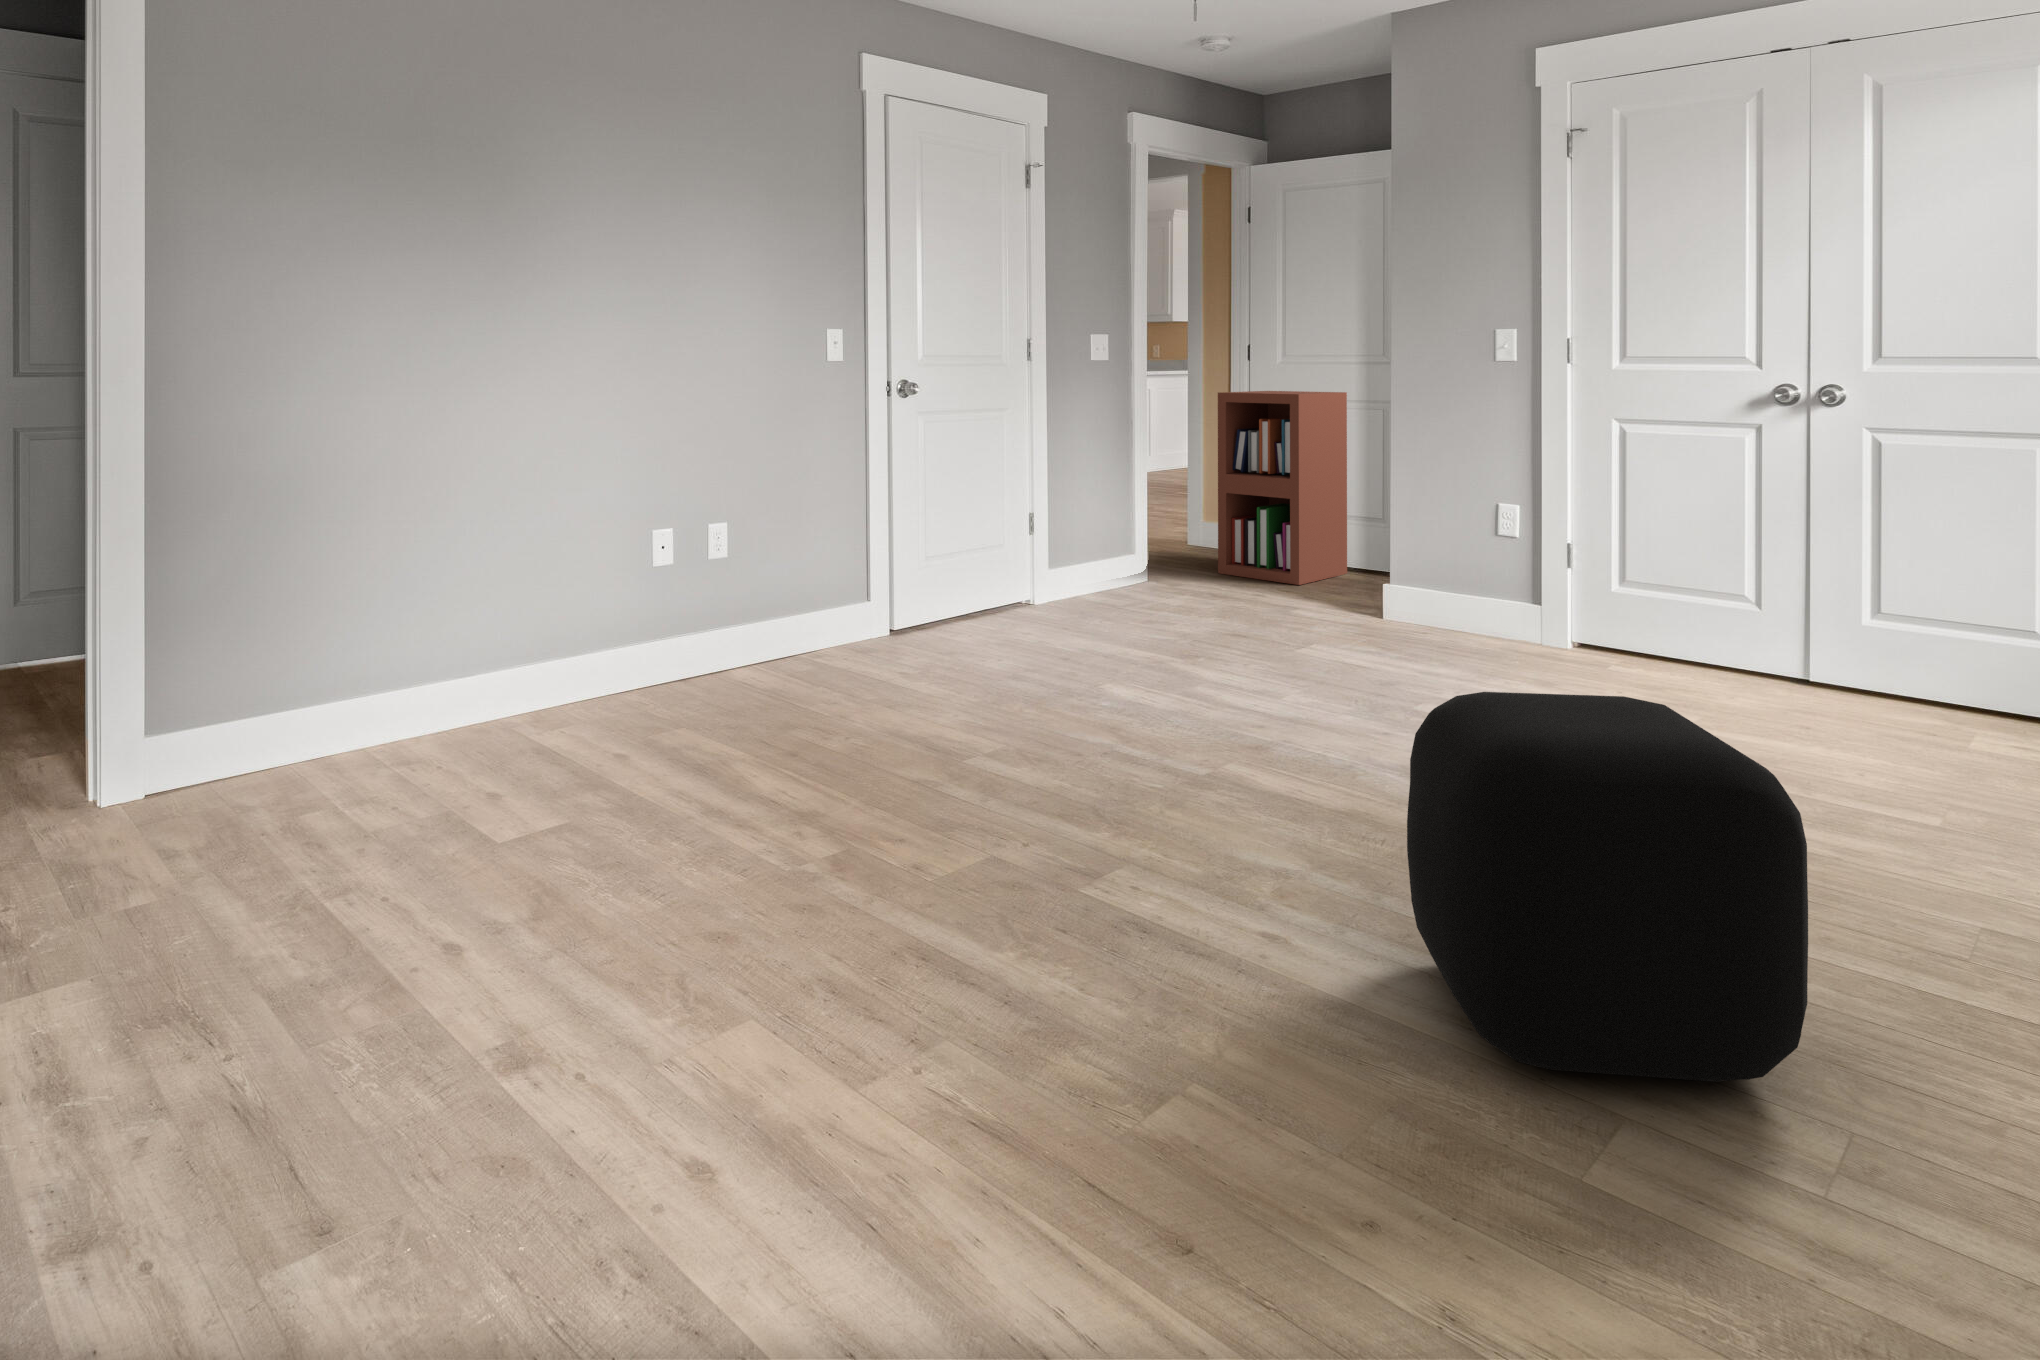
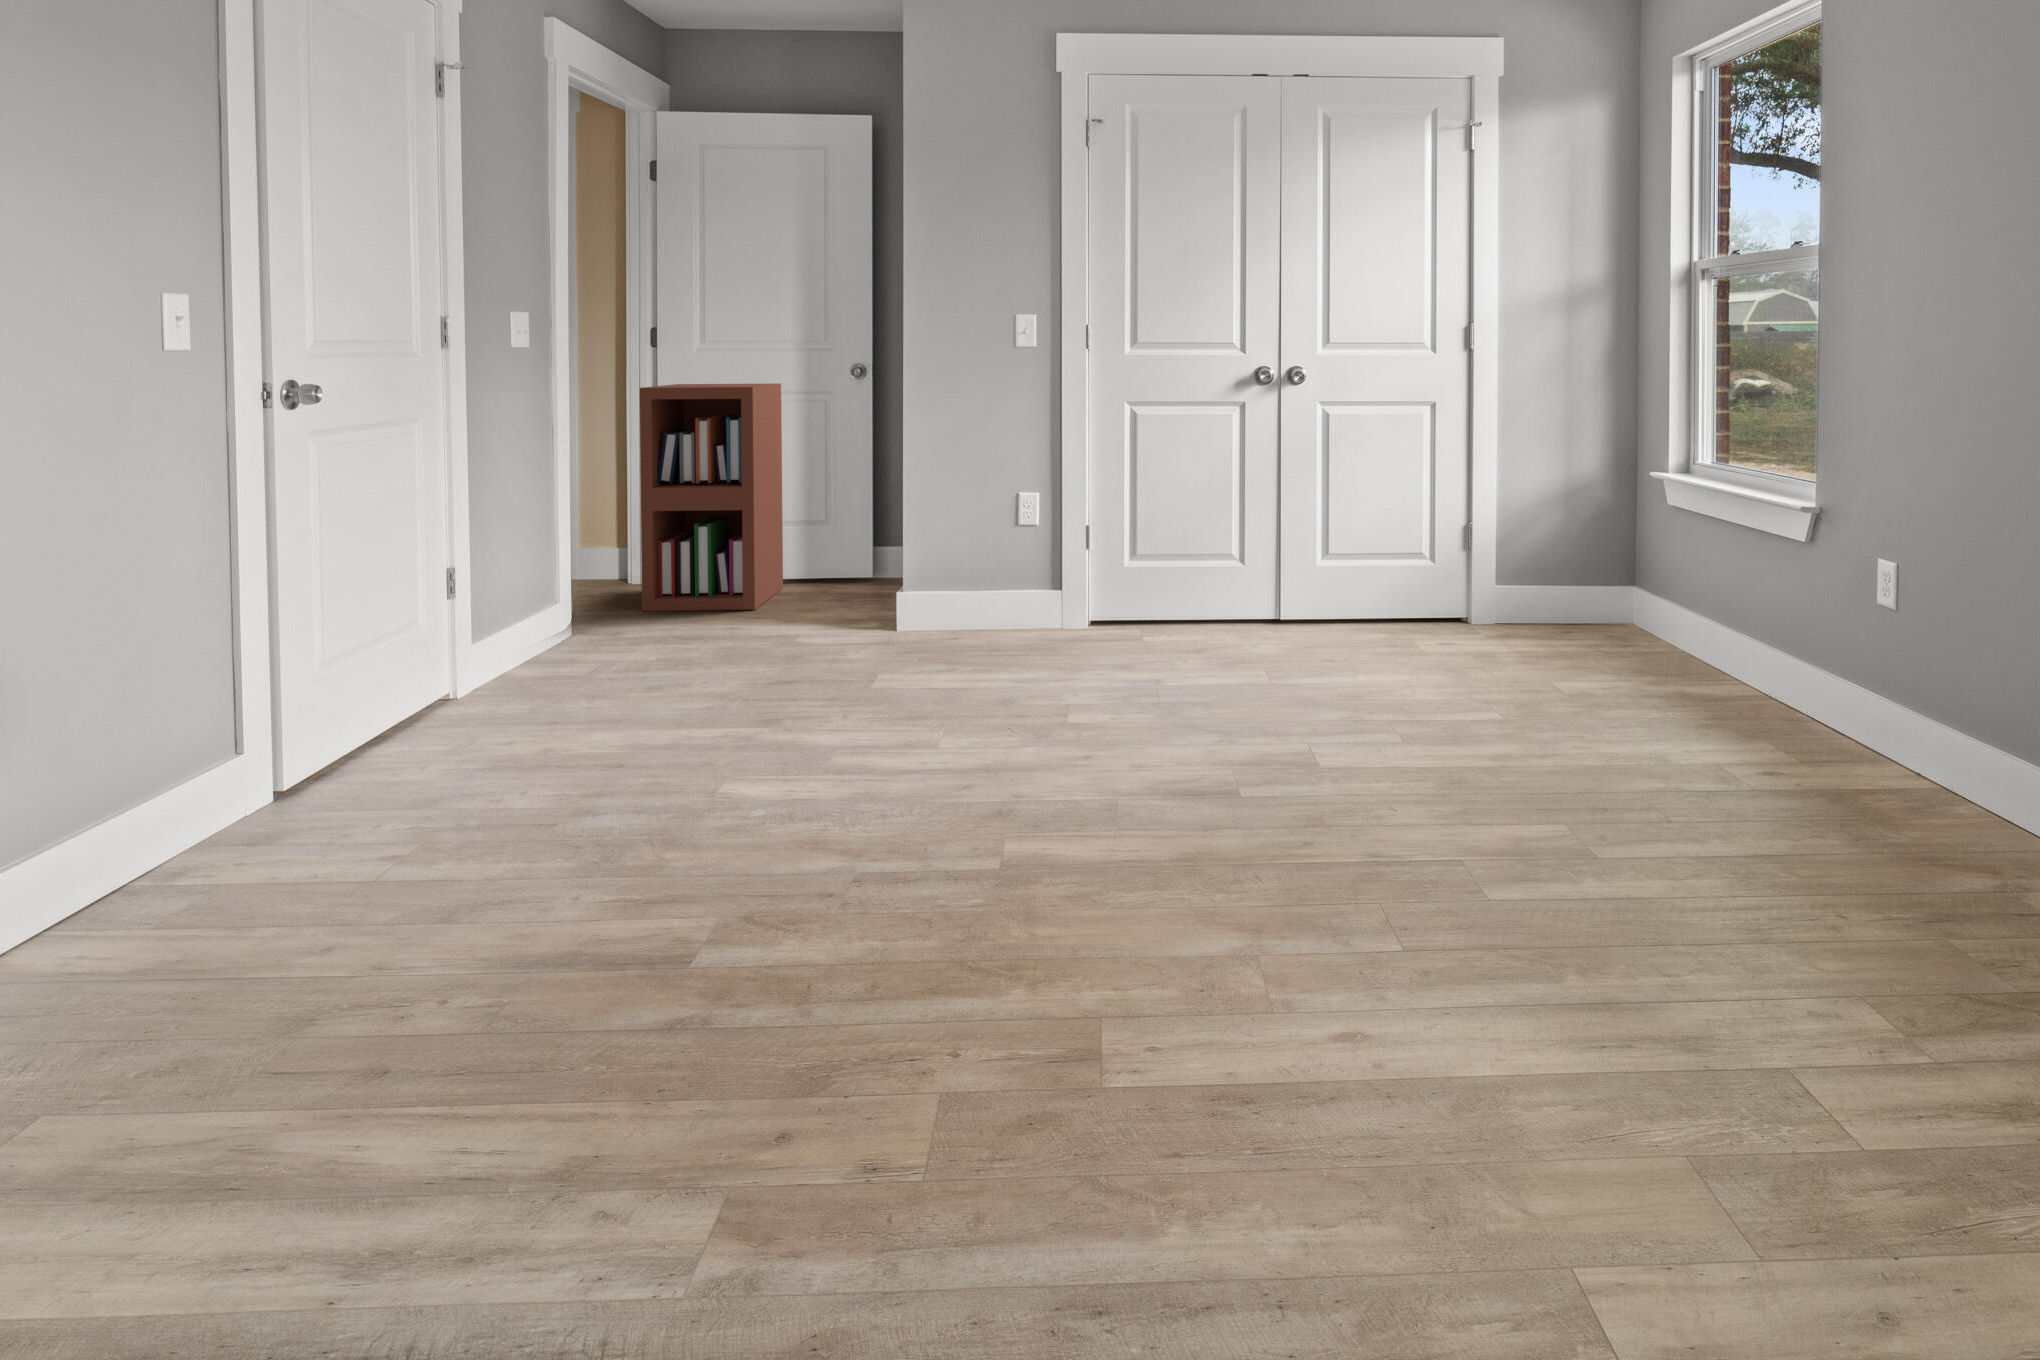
ottoman: present [1407,692,1808,1082] -> none [1487,670,1871,1071]

